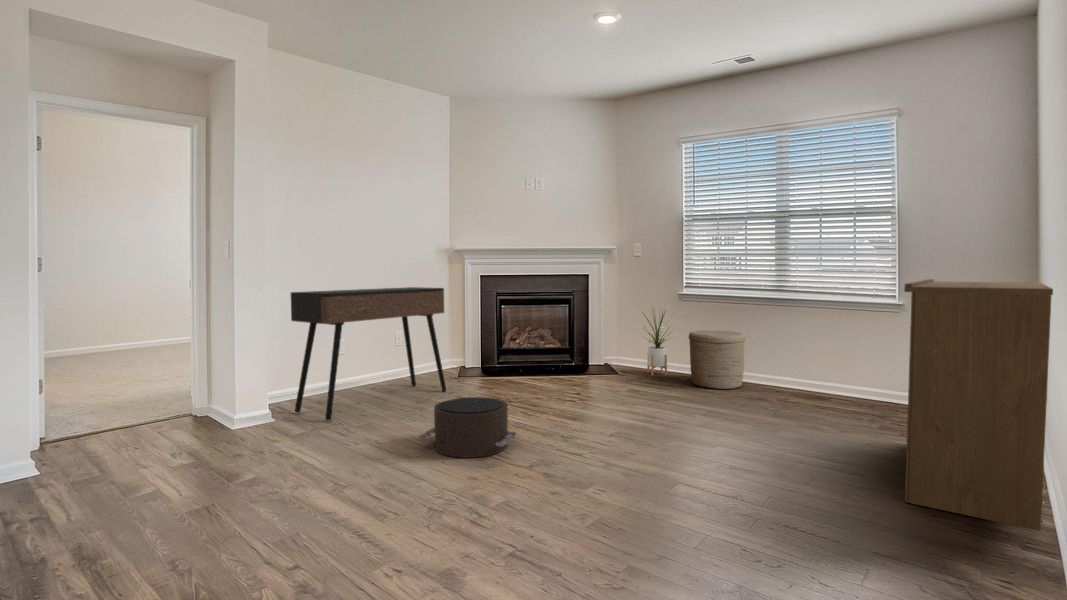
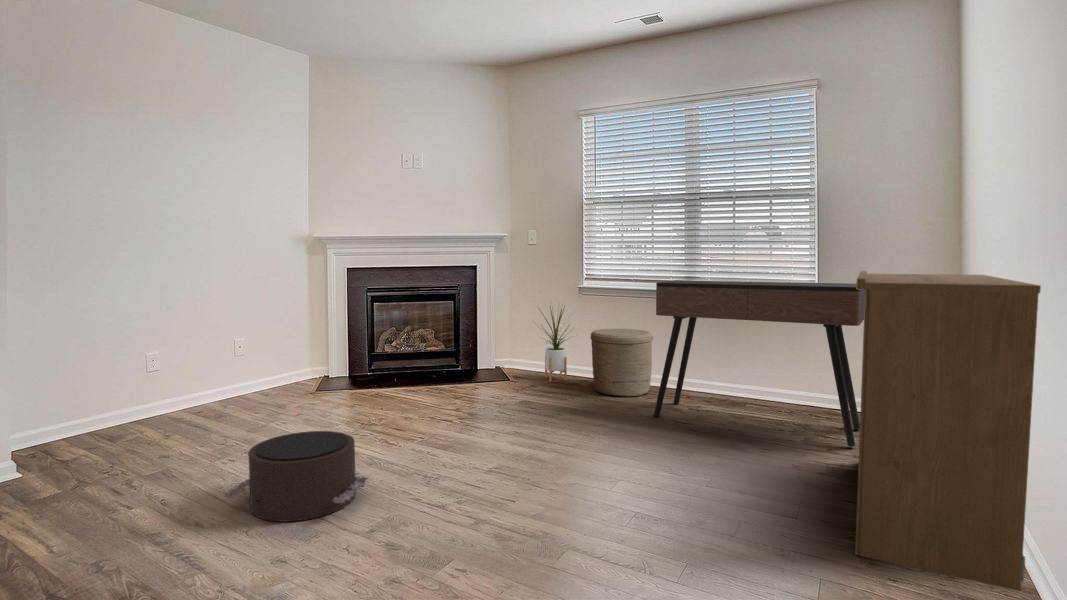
console table: present [291,287,446,420] -> present [654,280,865,447]

